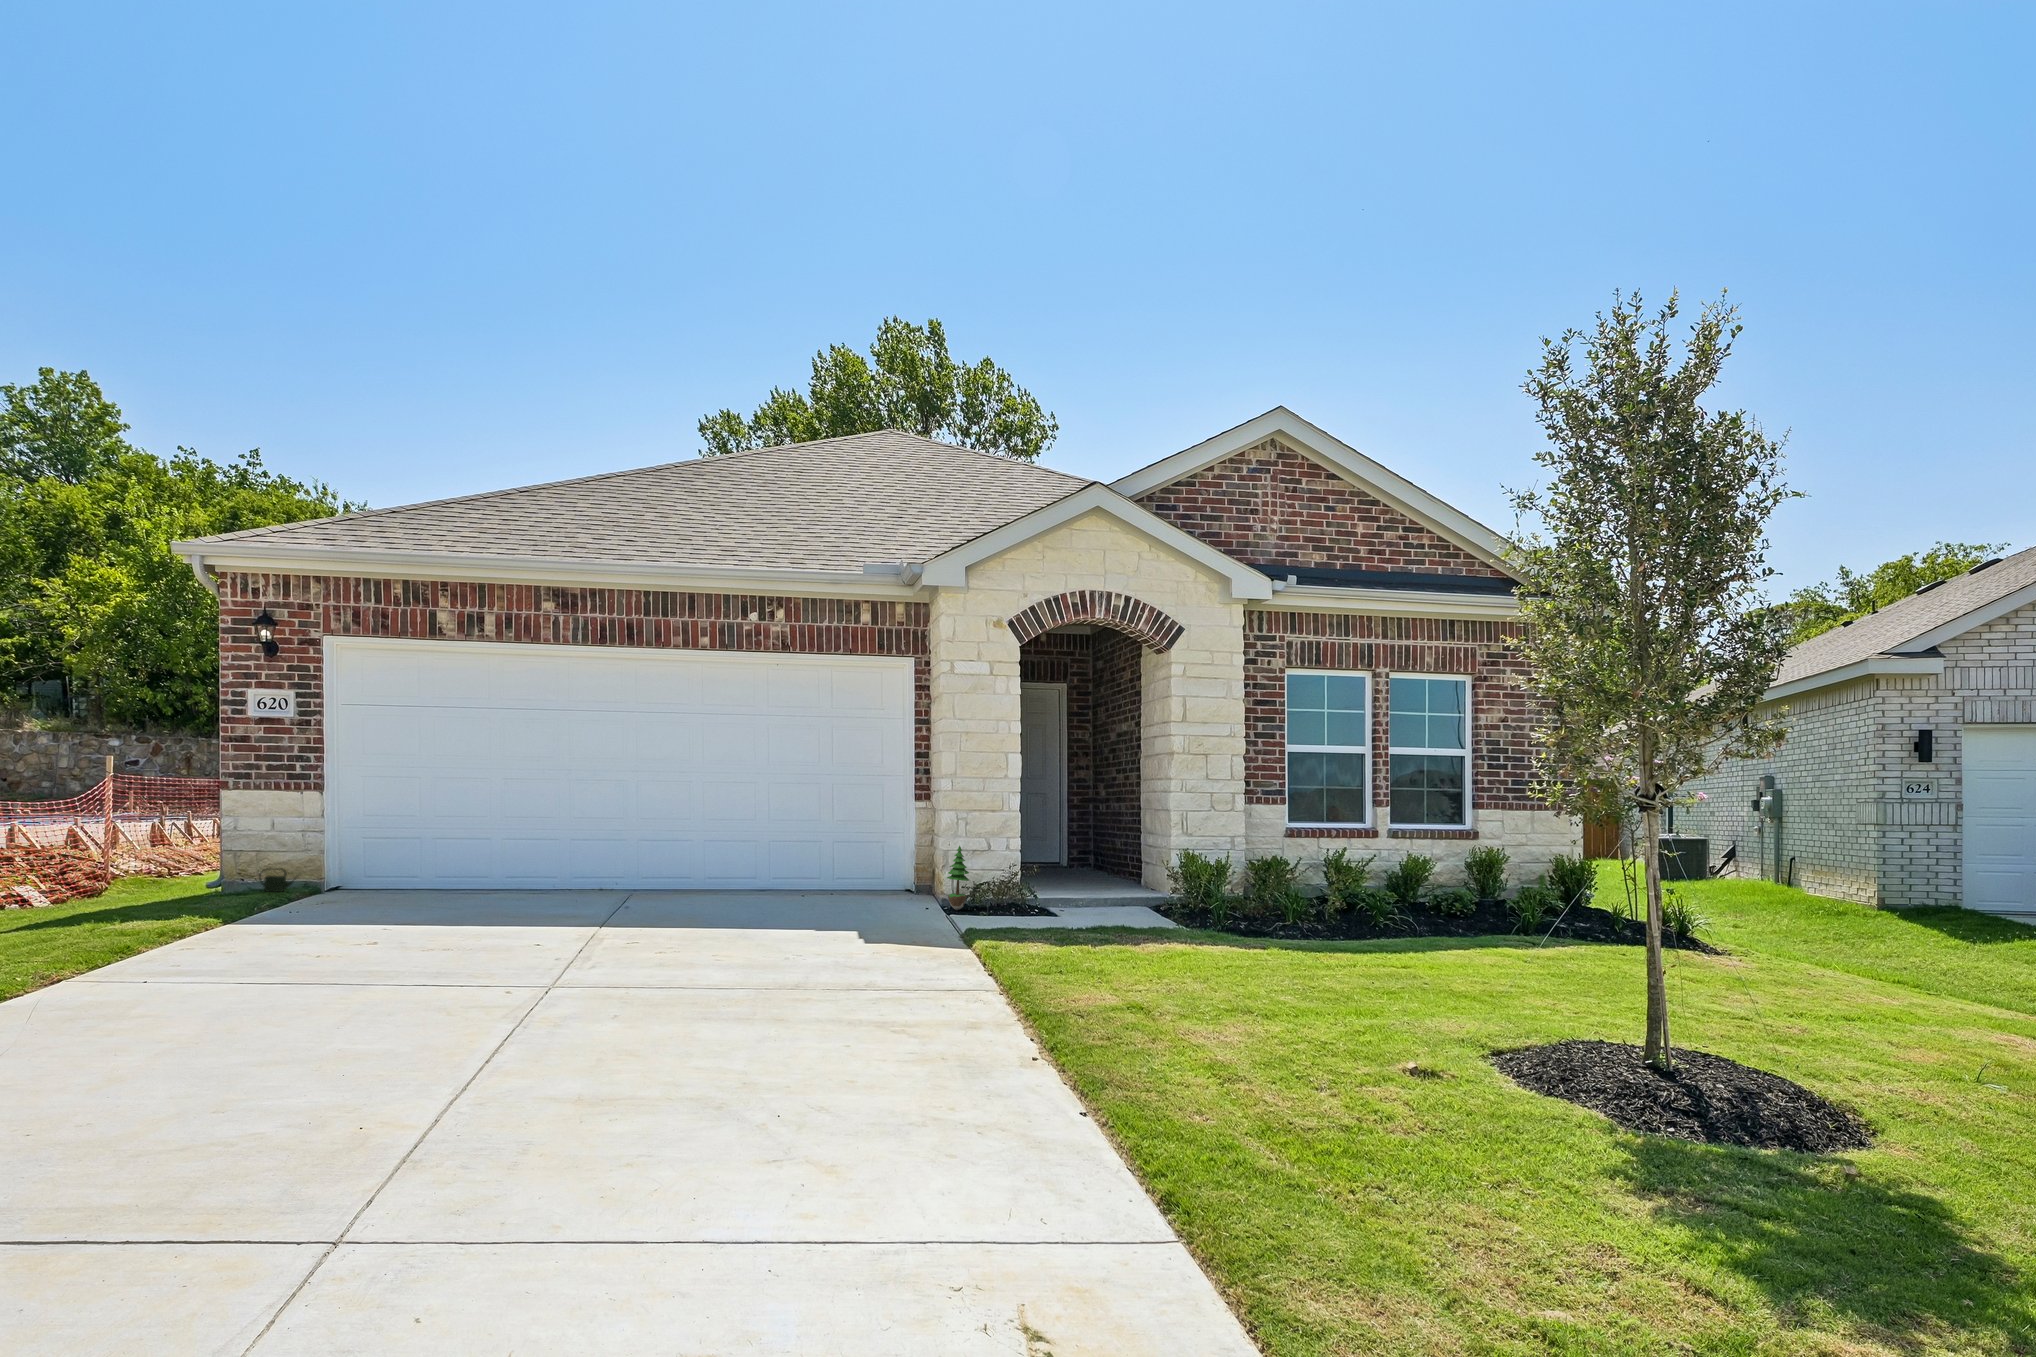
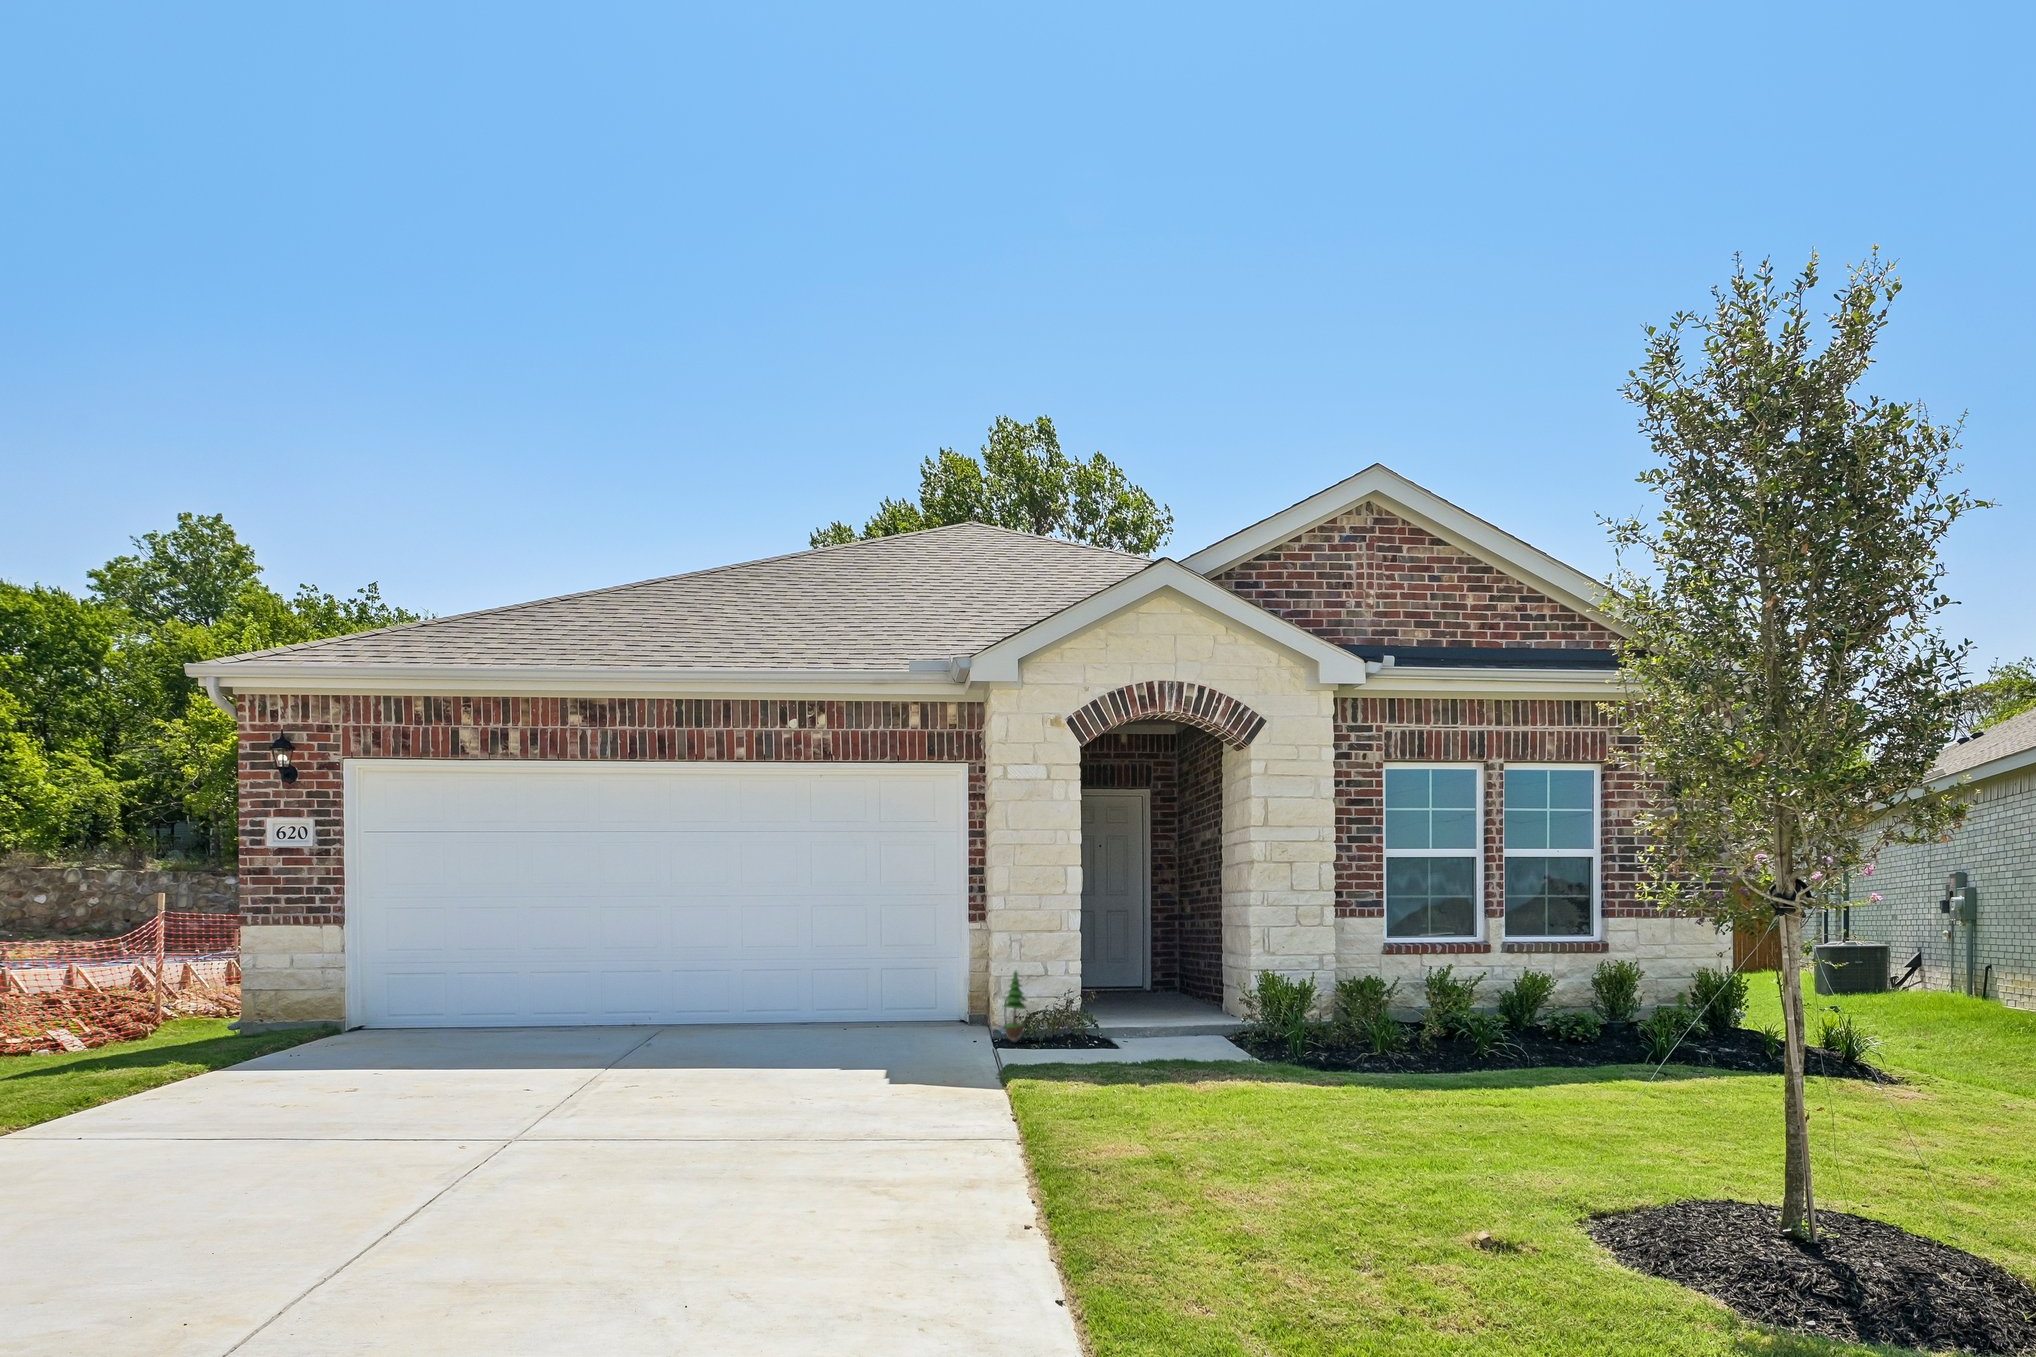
watering can: present [259,869,295,892] -> none [276,1006,319,1032]

